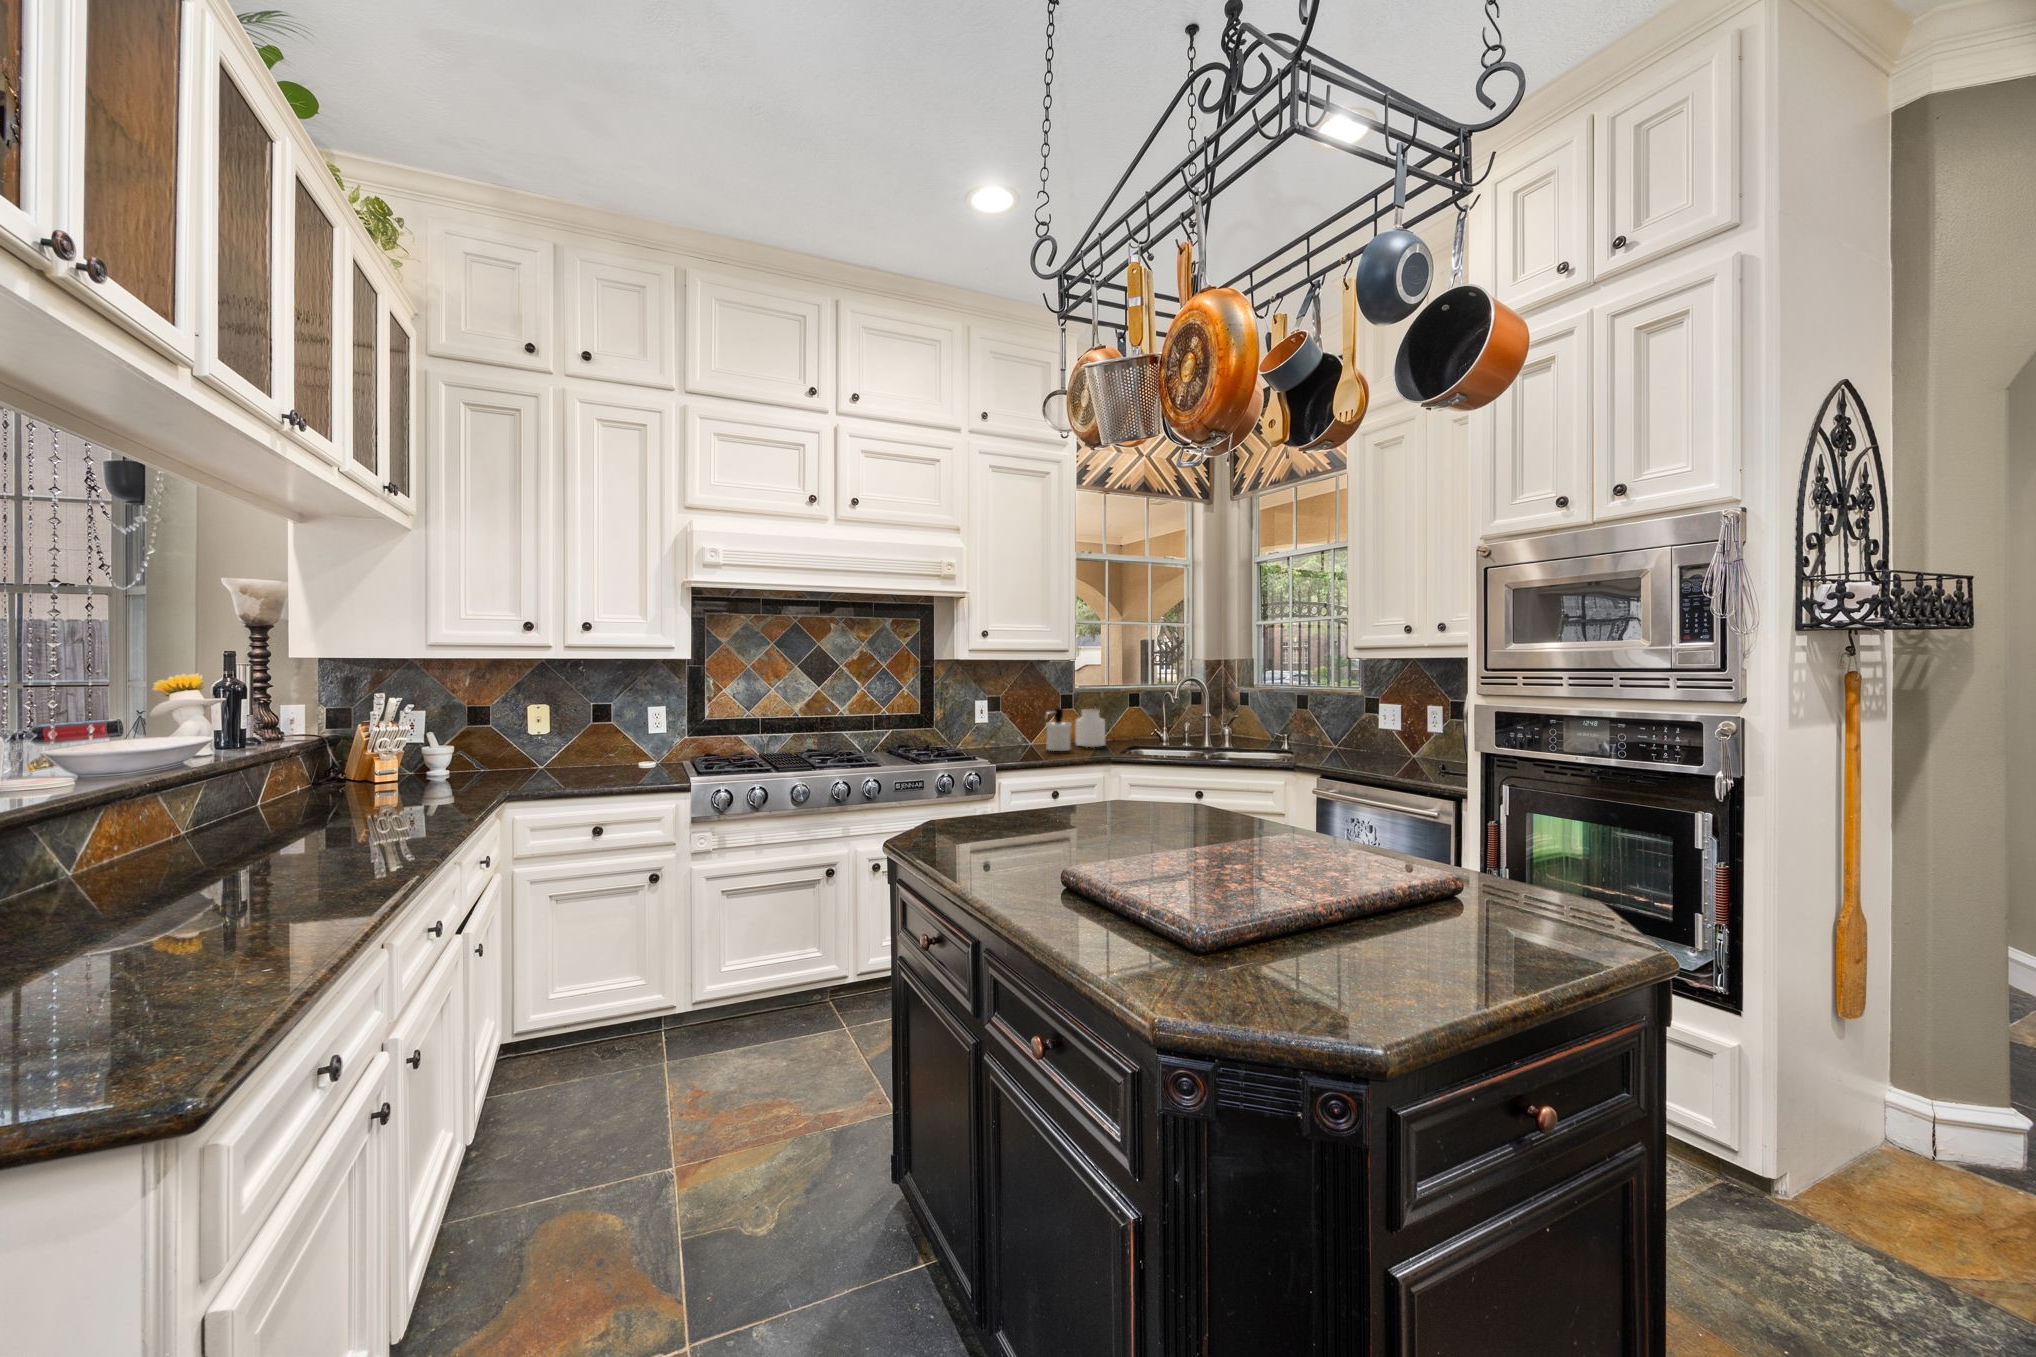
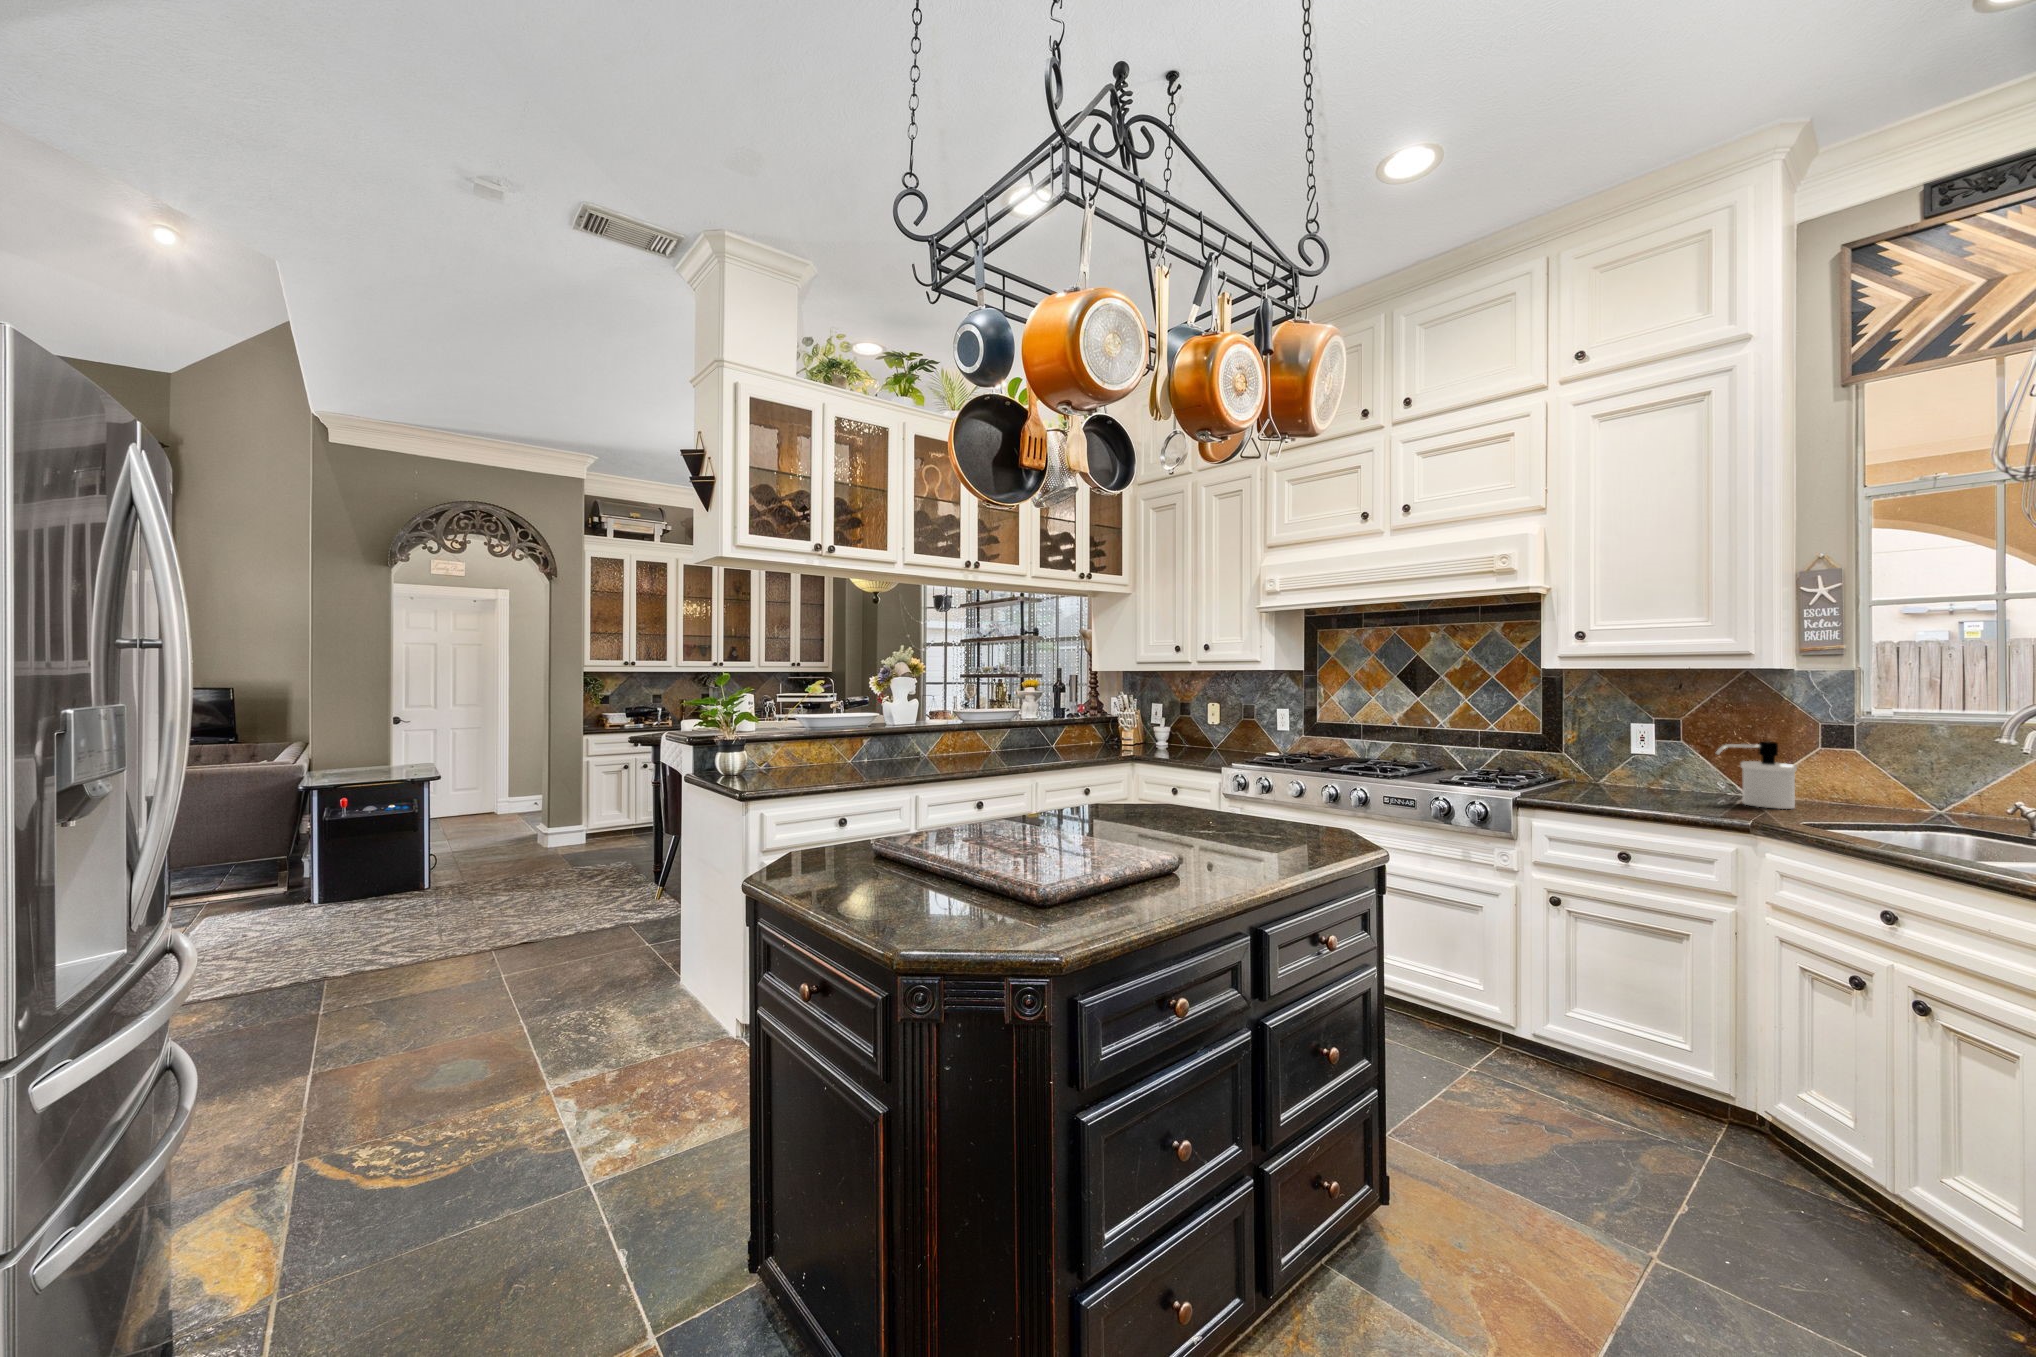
jar: present [1076,709,1105,747] -> none [1850,750,1930,817]

